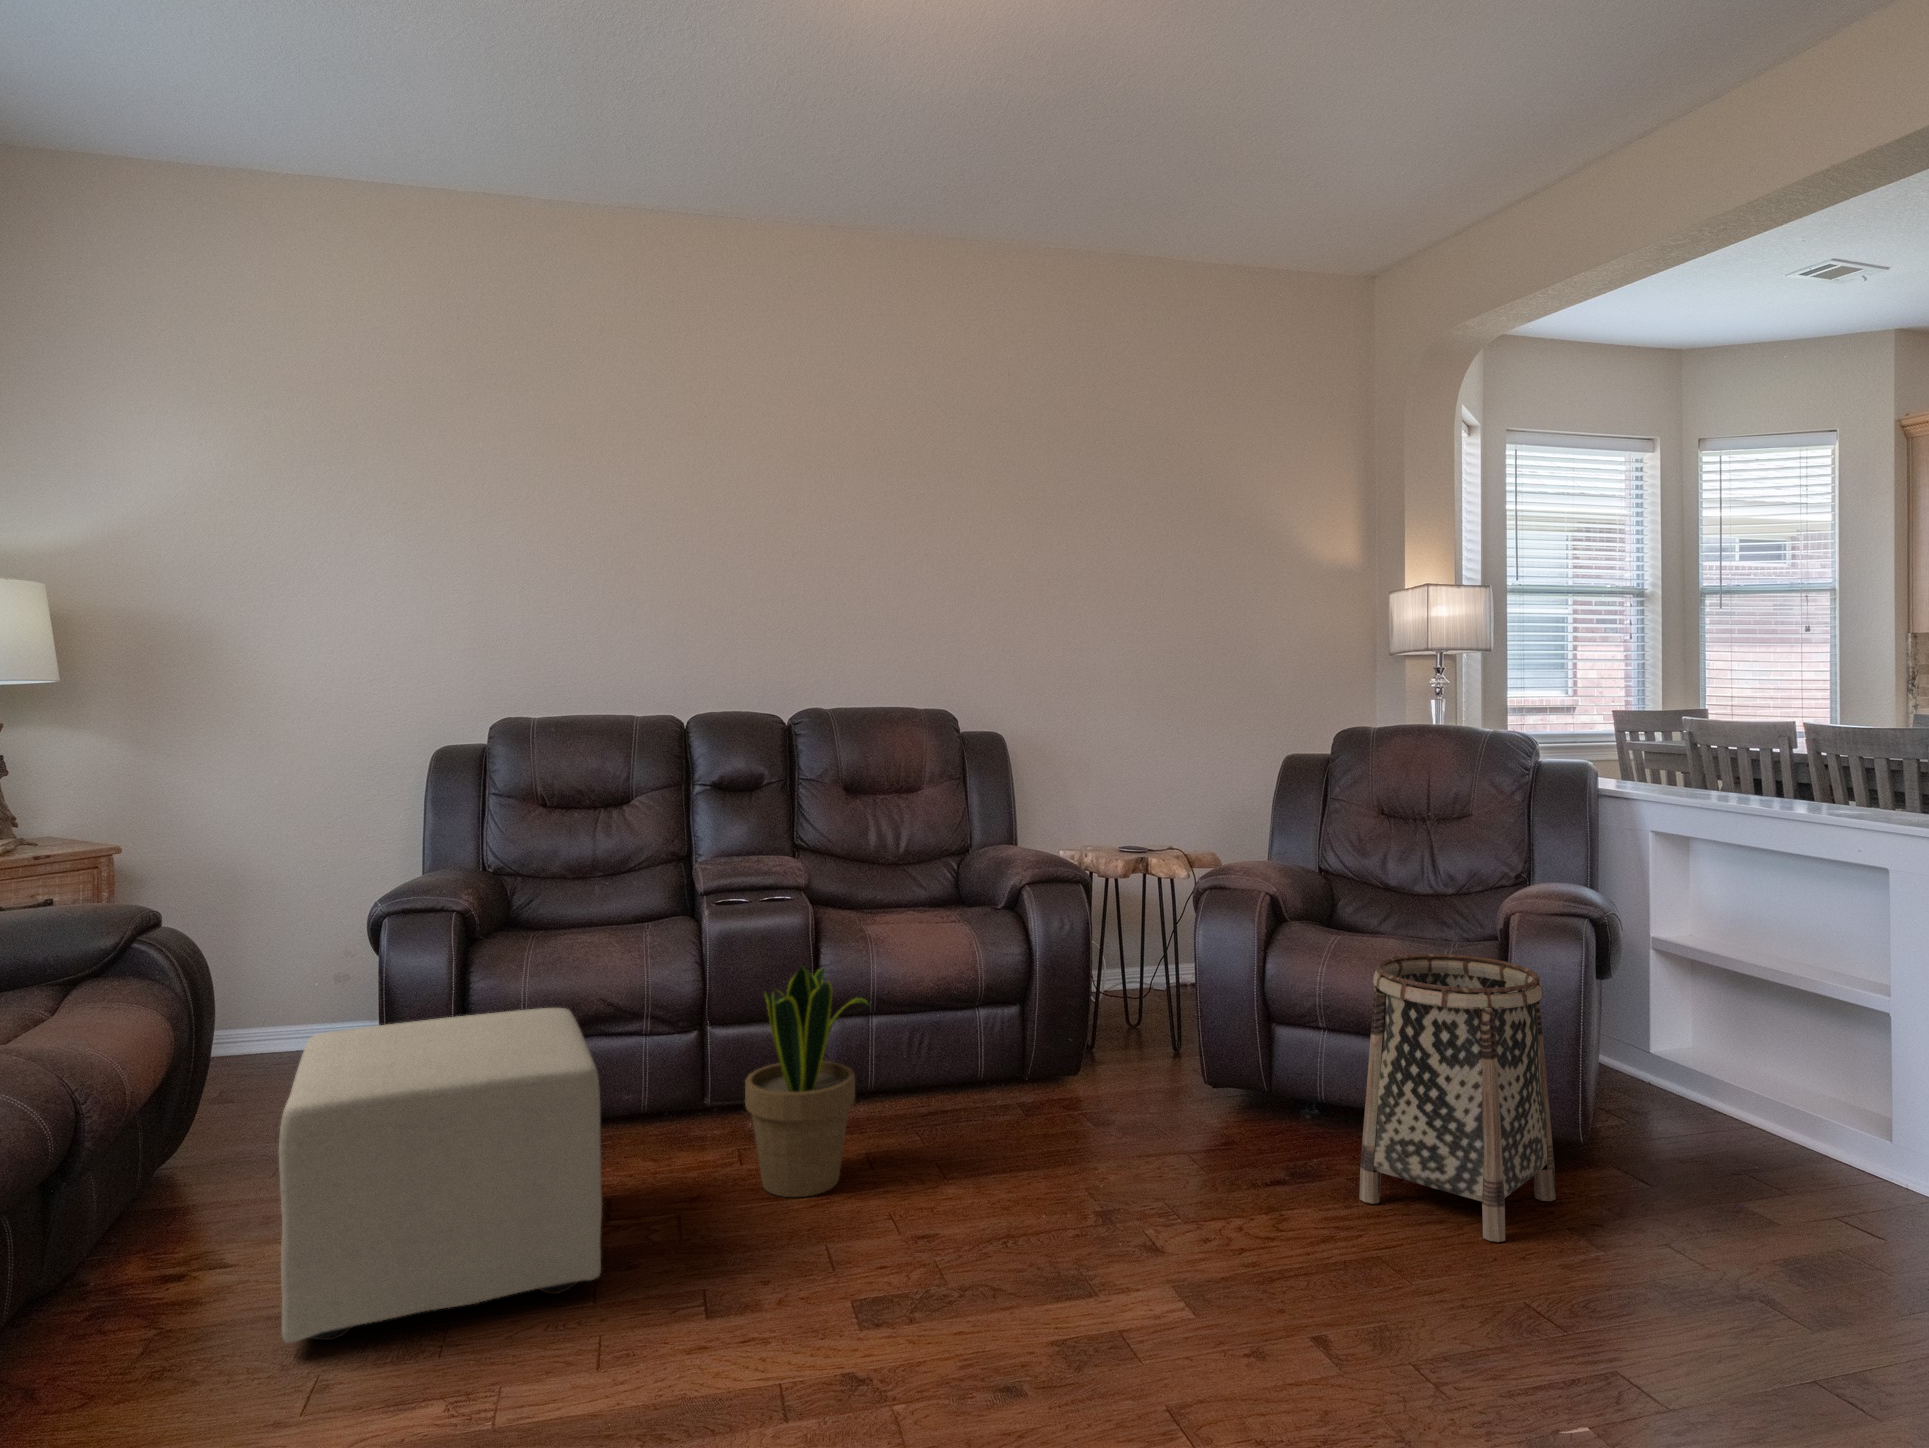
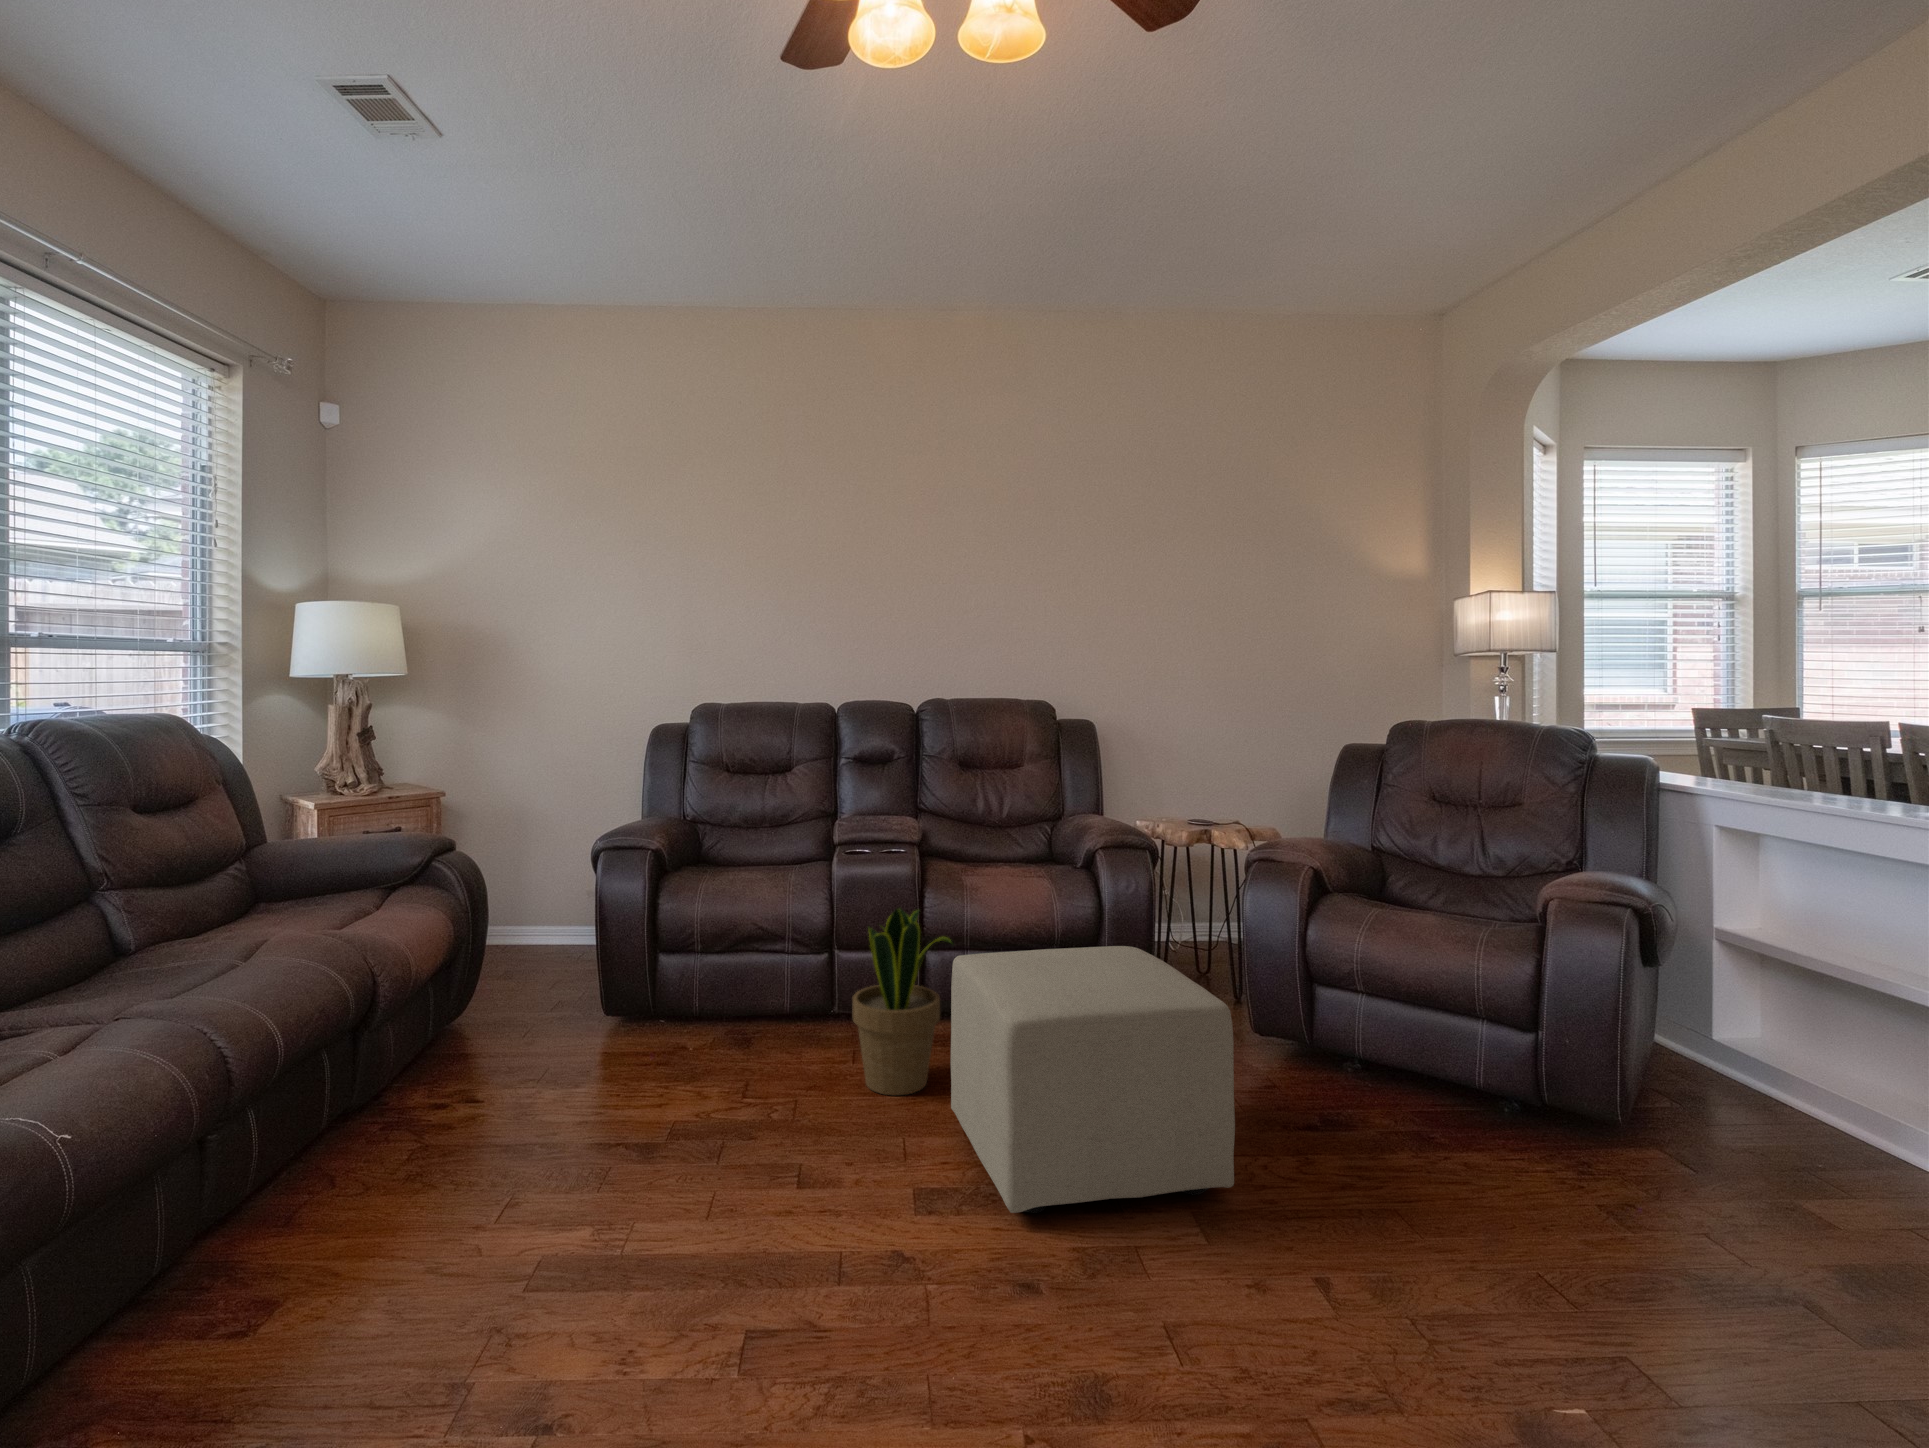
basket: present [1359,954,1556,1242] -> none [1387,933,1594,1214]
ottoman: present [279,1008,602,1344] -> present [951,946,1235,1213]

